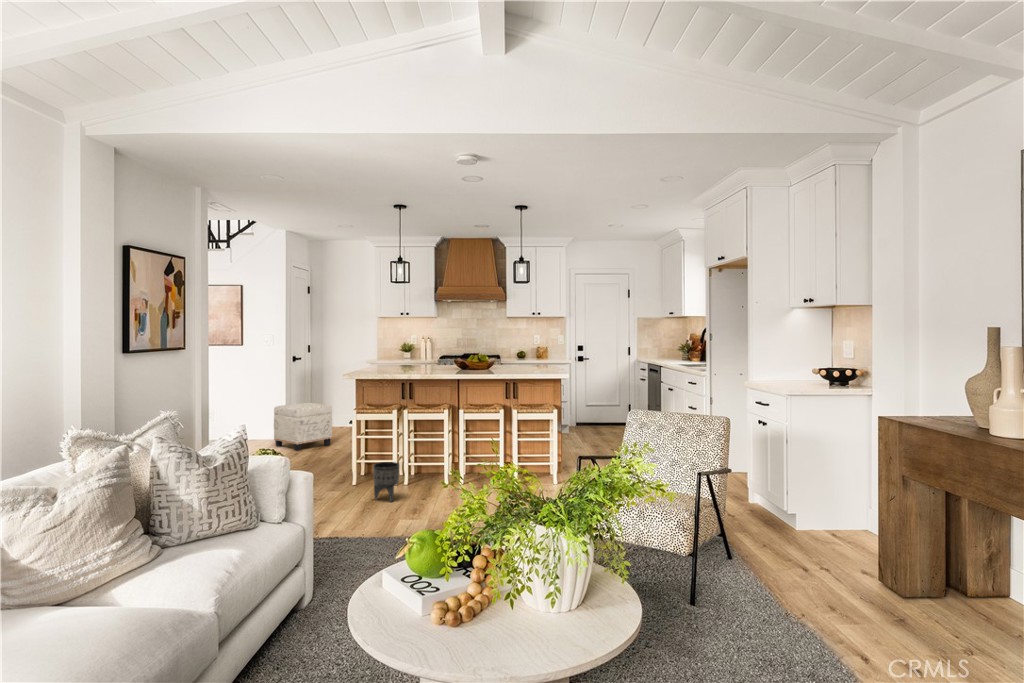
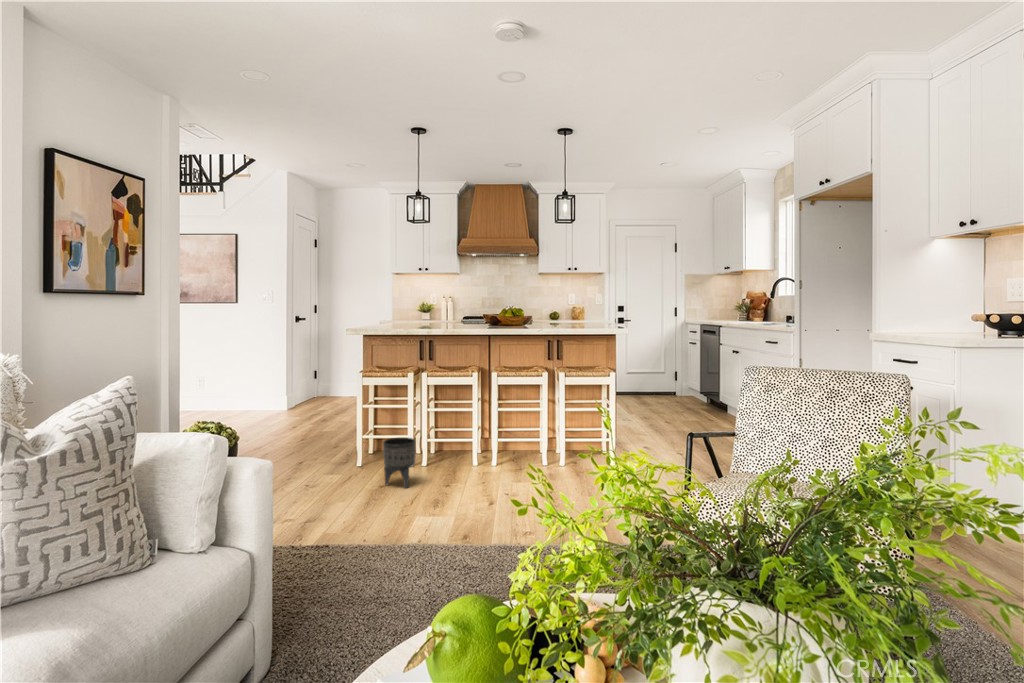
ottoman: present [274,403,332,451] -> none [273,369,340,424]

